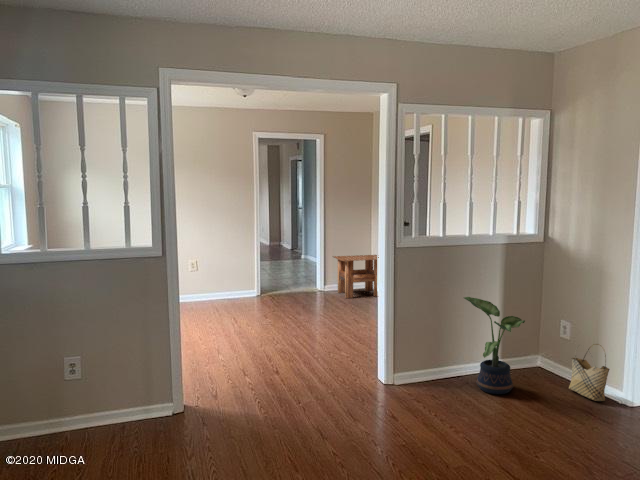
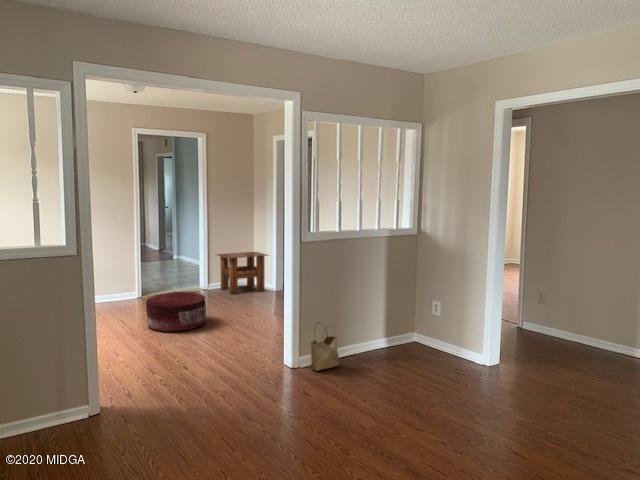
pouf: none [254,293,313,334] -> present [146,291,207,332]
potted plant: present [464,297,525,394] -> none [356,284,407,367]
woven basket: present [569,344,610,401] -> present [311,322,339,371]

